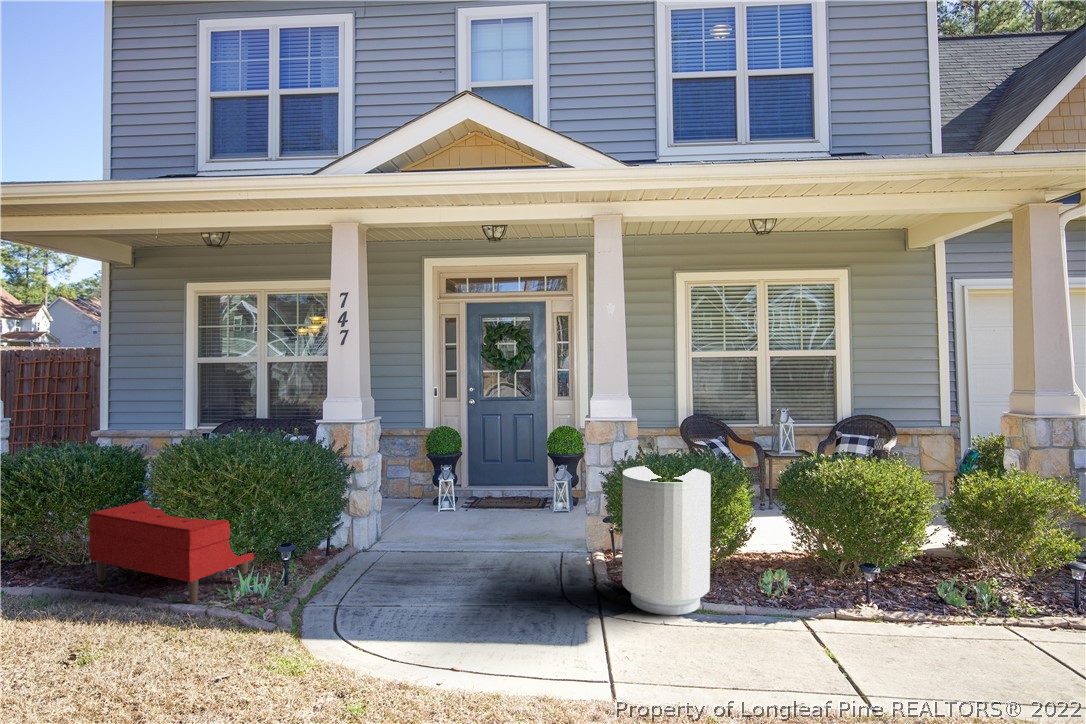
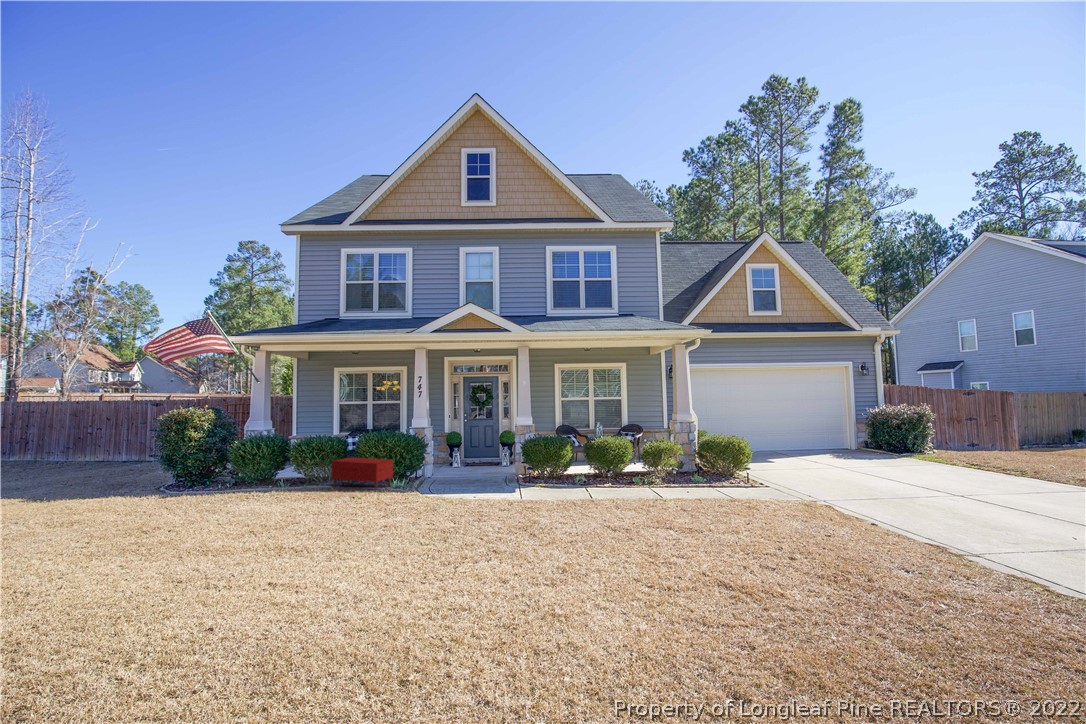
trash can: present [622,466,711,615] -> none [526,440,555,488]

